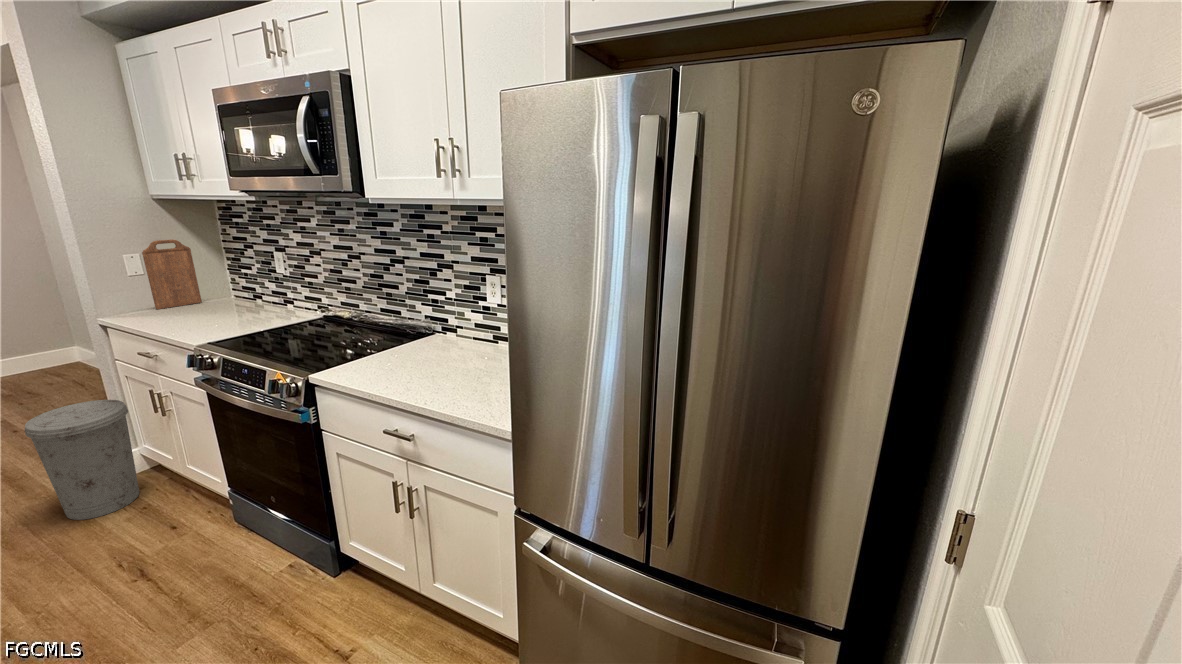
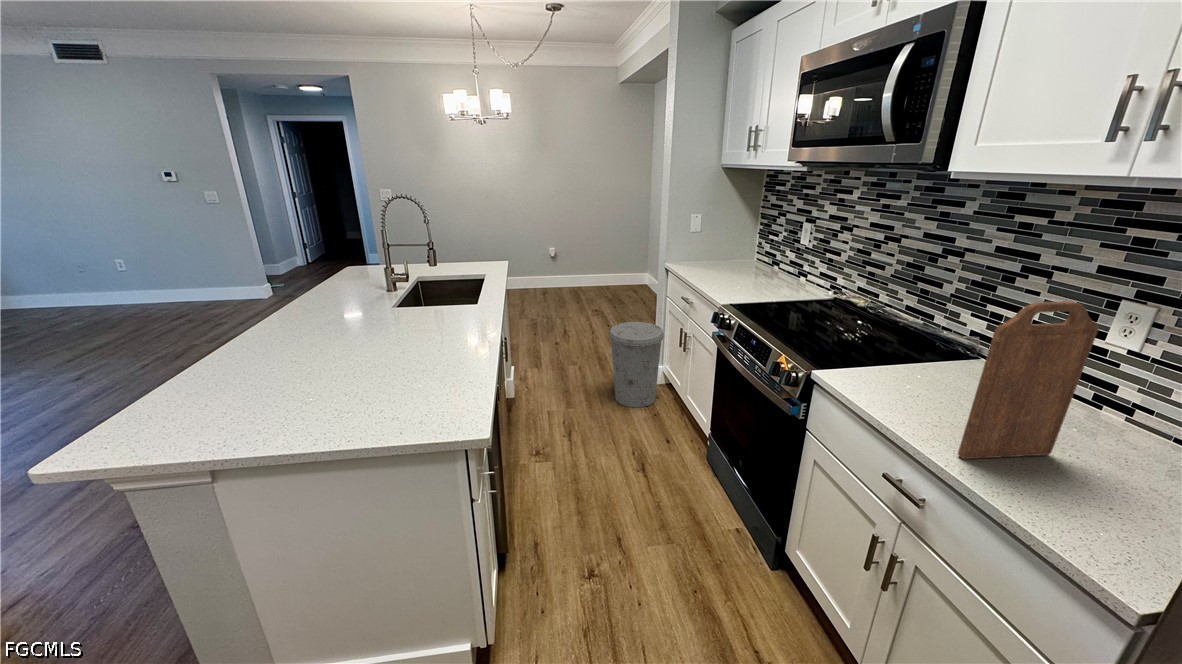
cutting board: present [142,239,202,309] -> present [958,301,1099,459]

